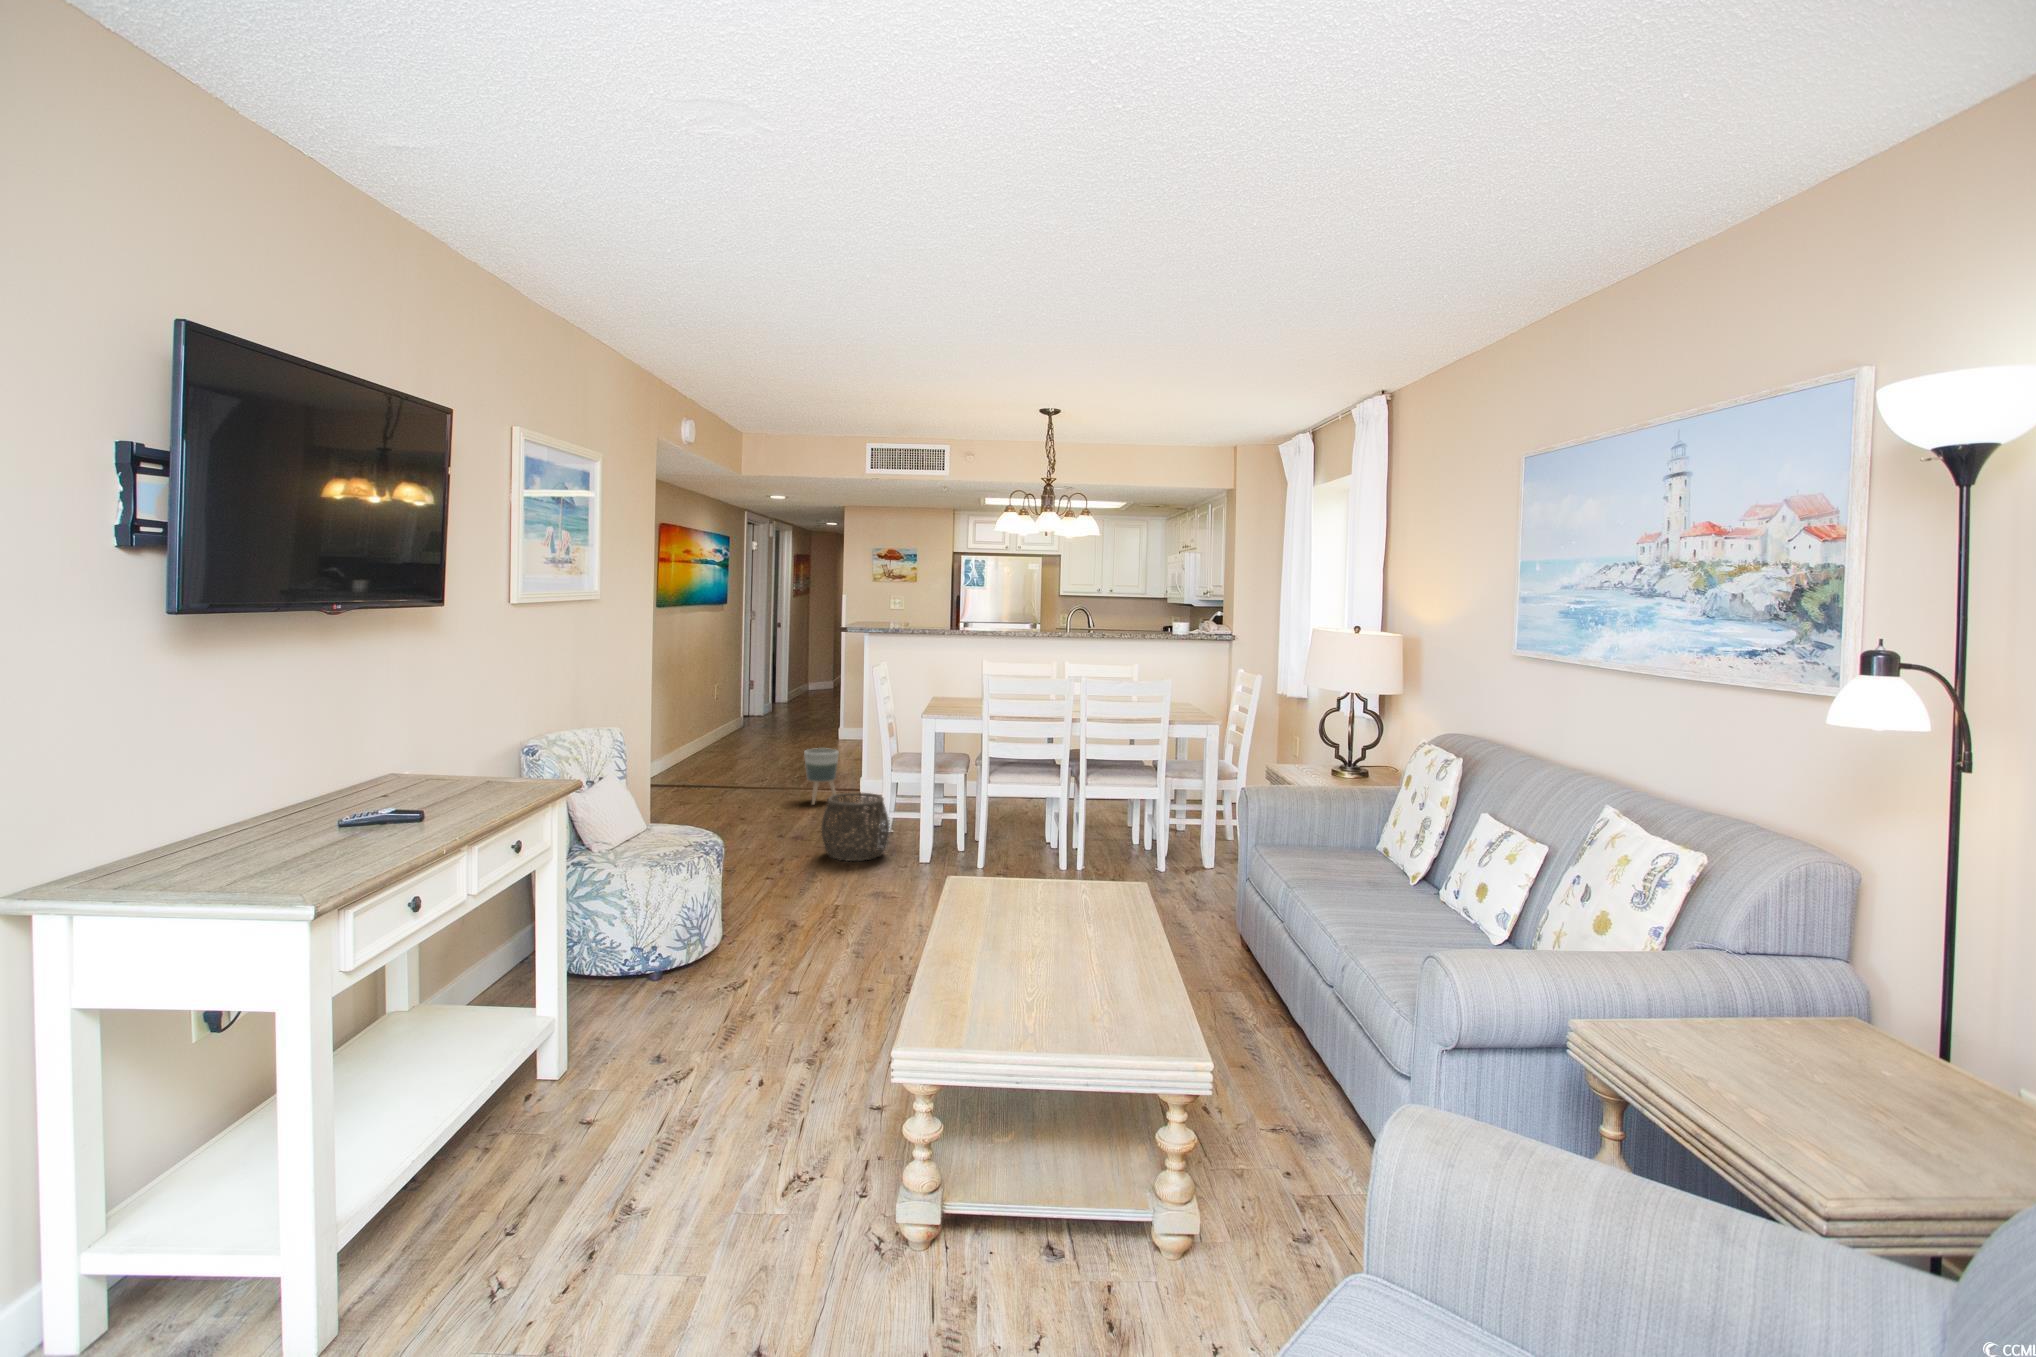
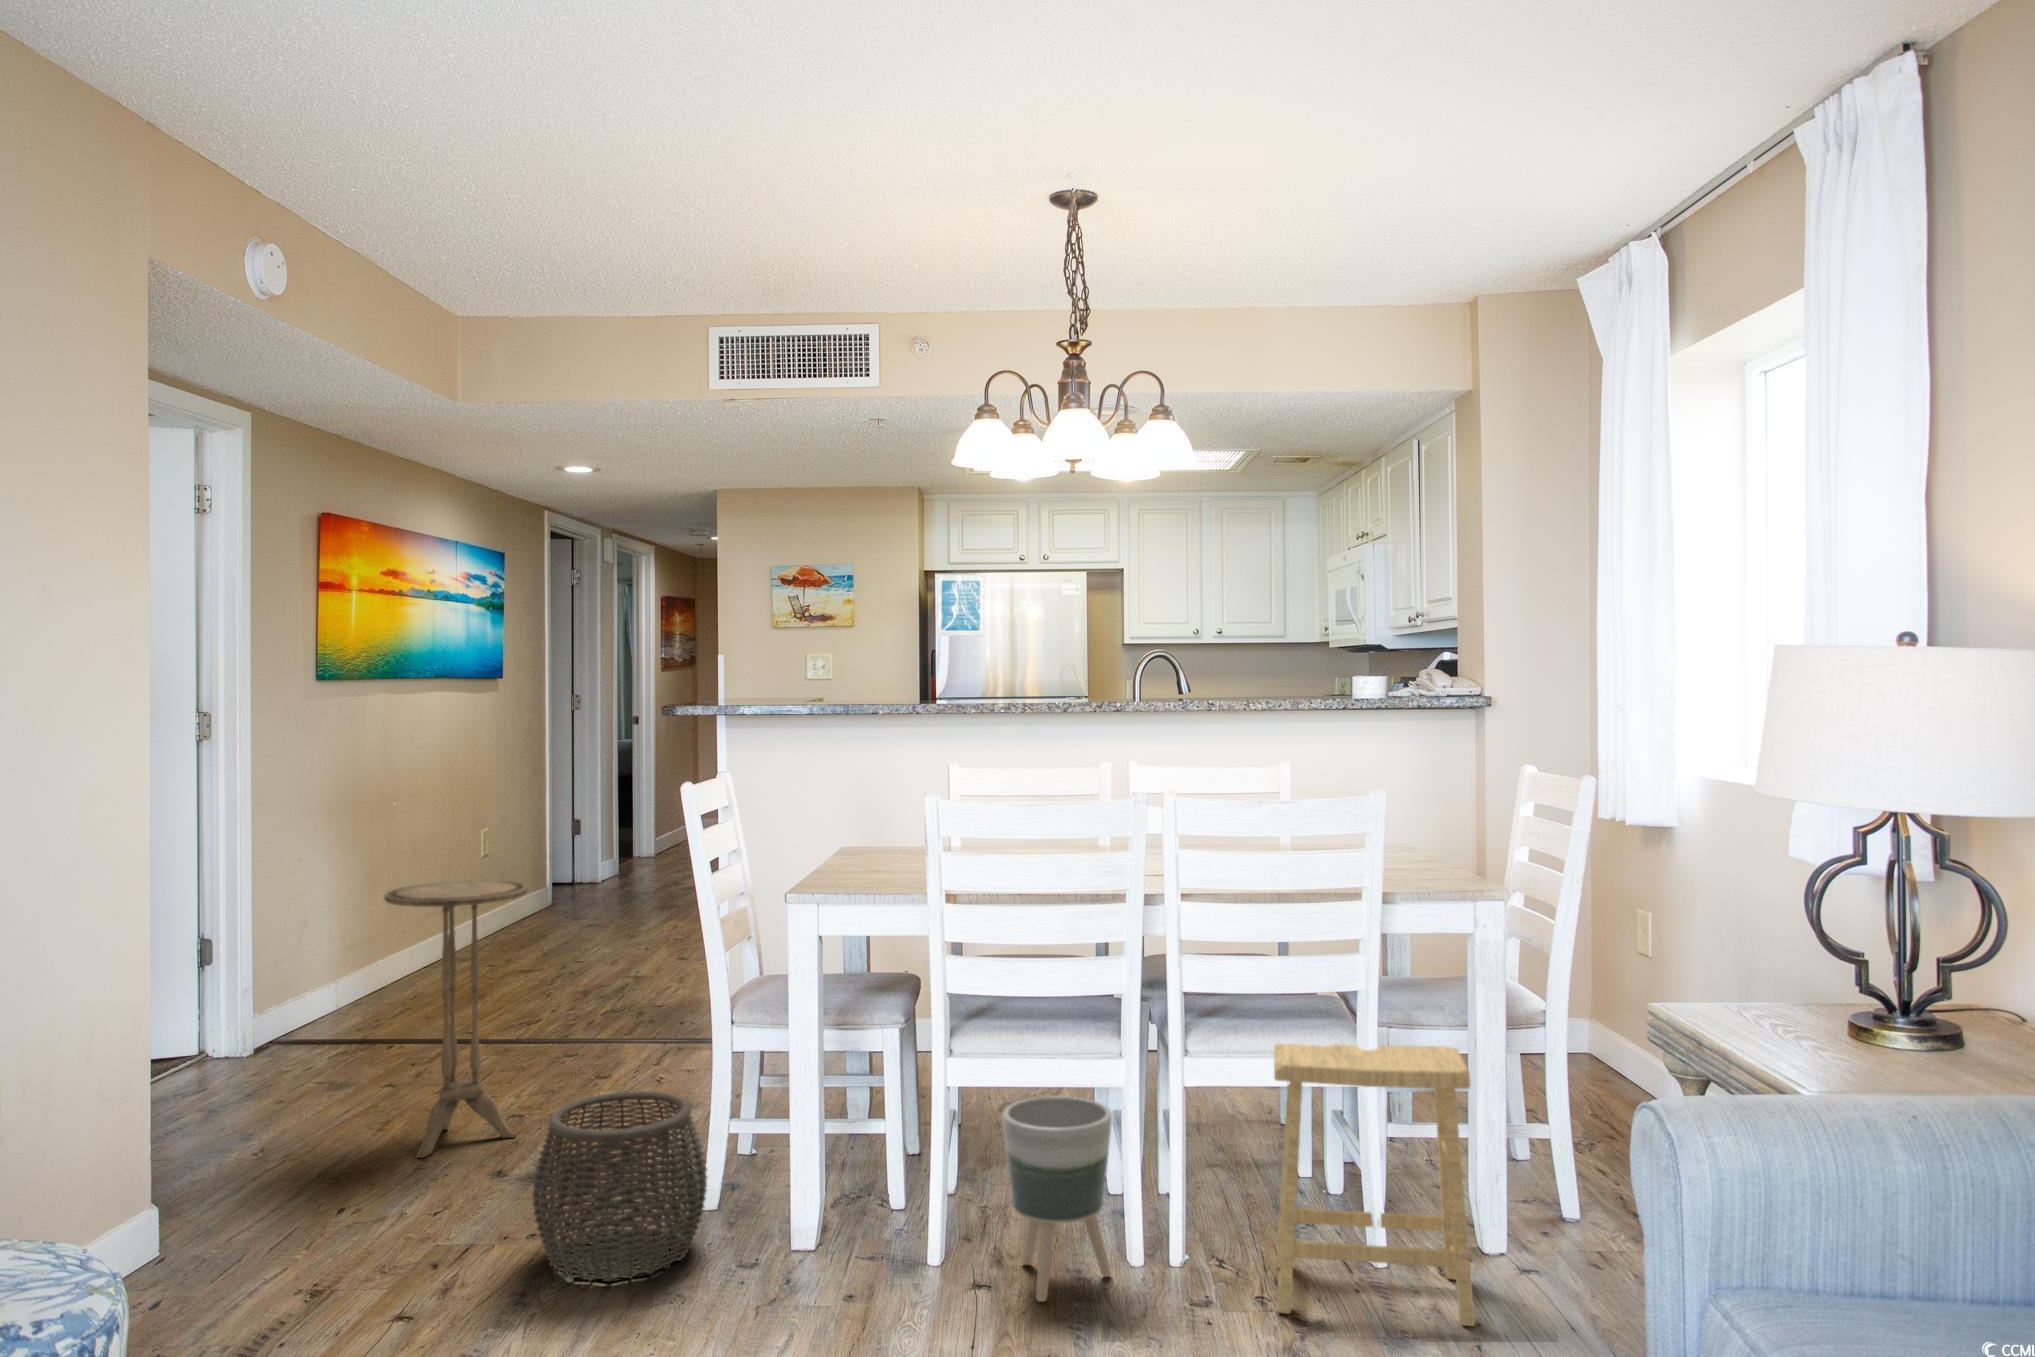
side table: none [733,707,794,826] -> present [384,880,528,1158]
planter: present [804,748,839,805] -> present [1002,1096,1112,1302]
footstool: none [1115,776,1191,879] -> present [1274,1044,1475,1326]

